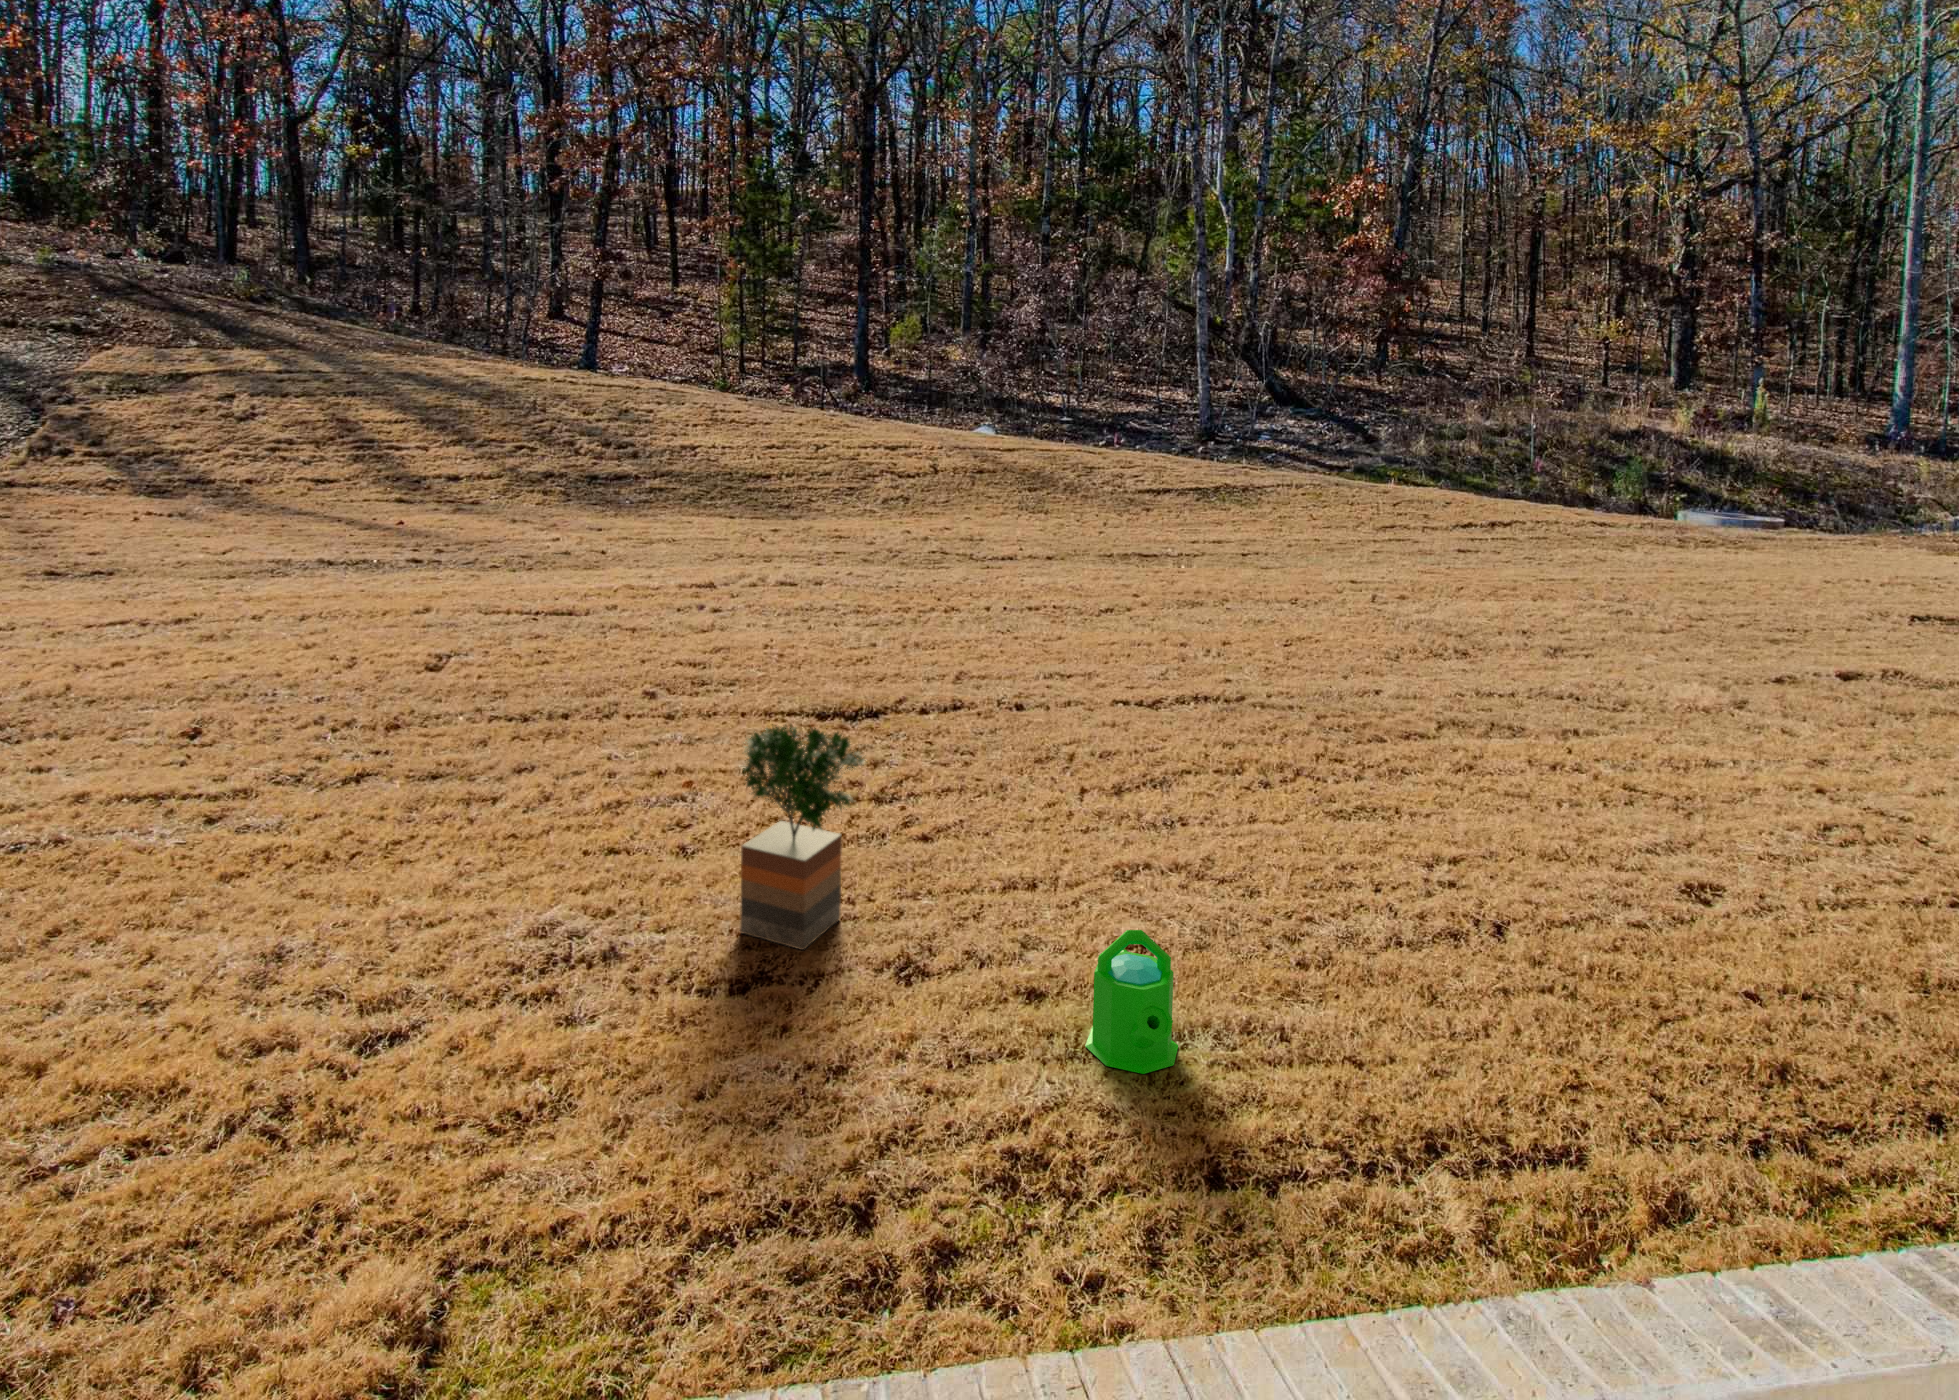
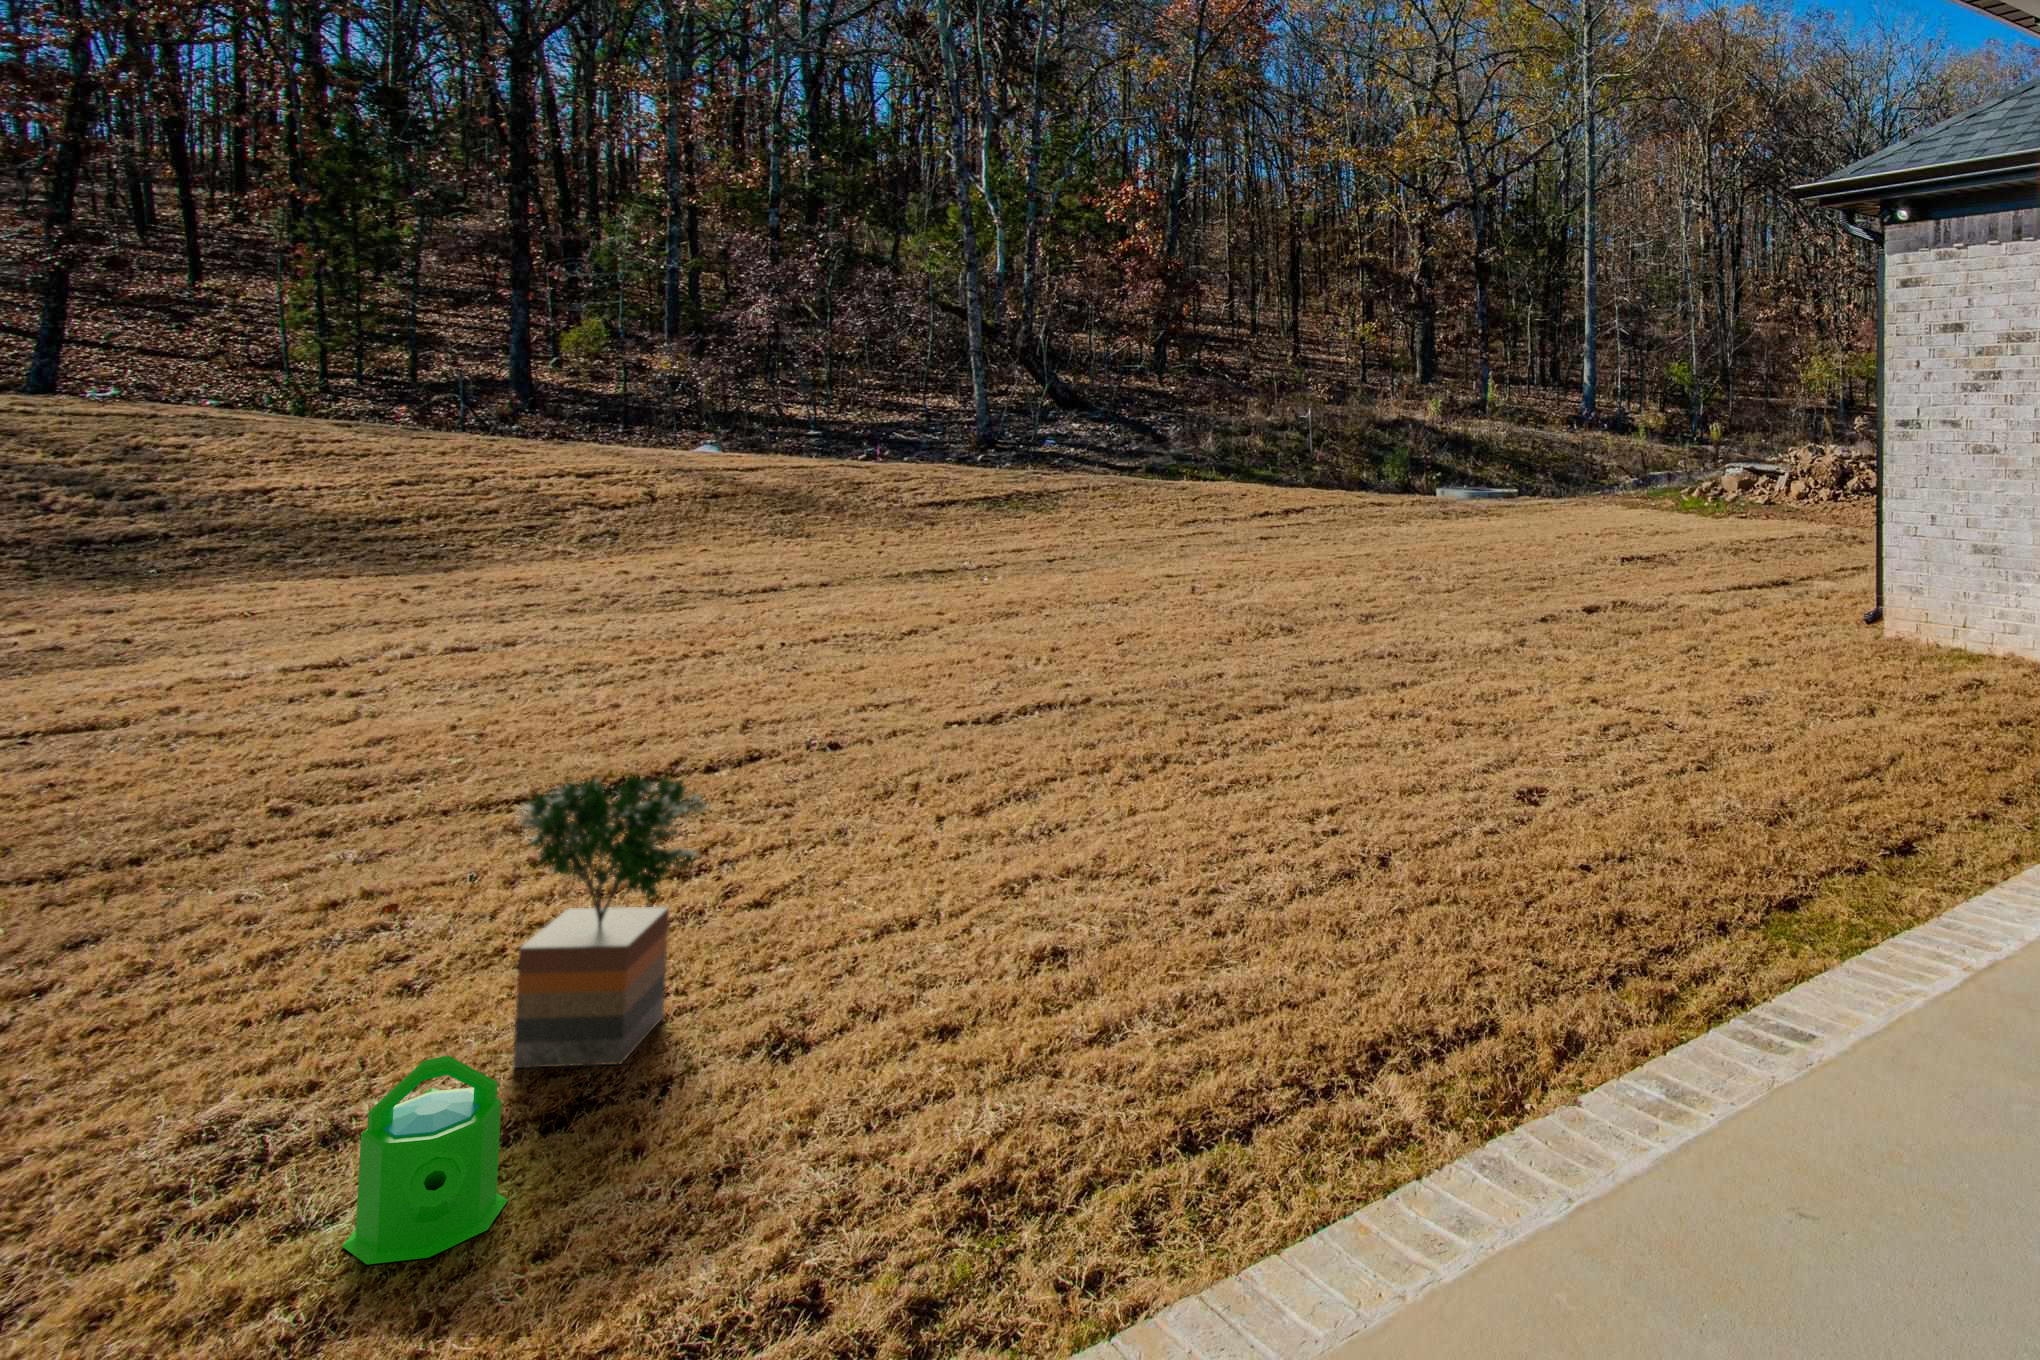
watering can: present [1085,930,1178,1074] -> present [342,1055,508,1265]

